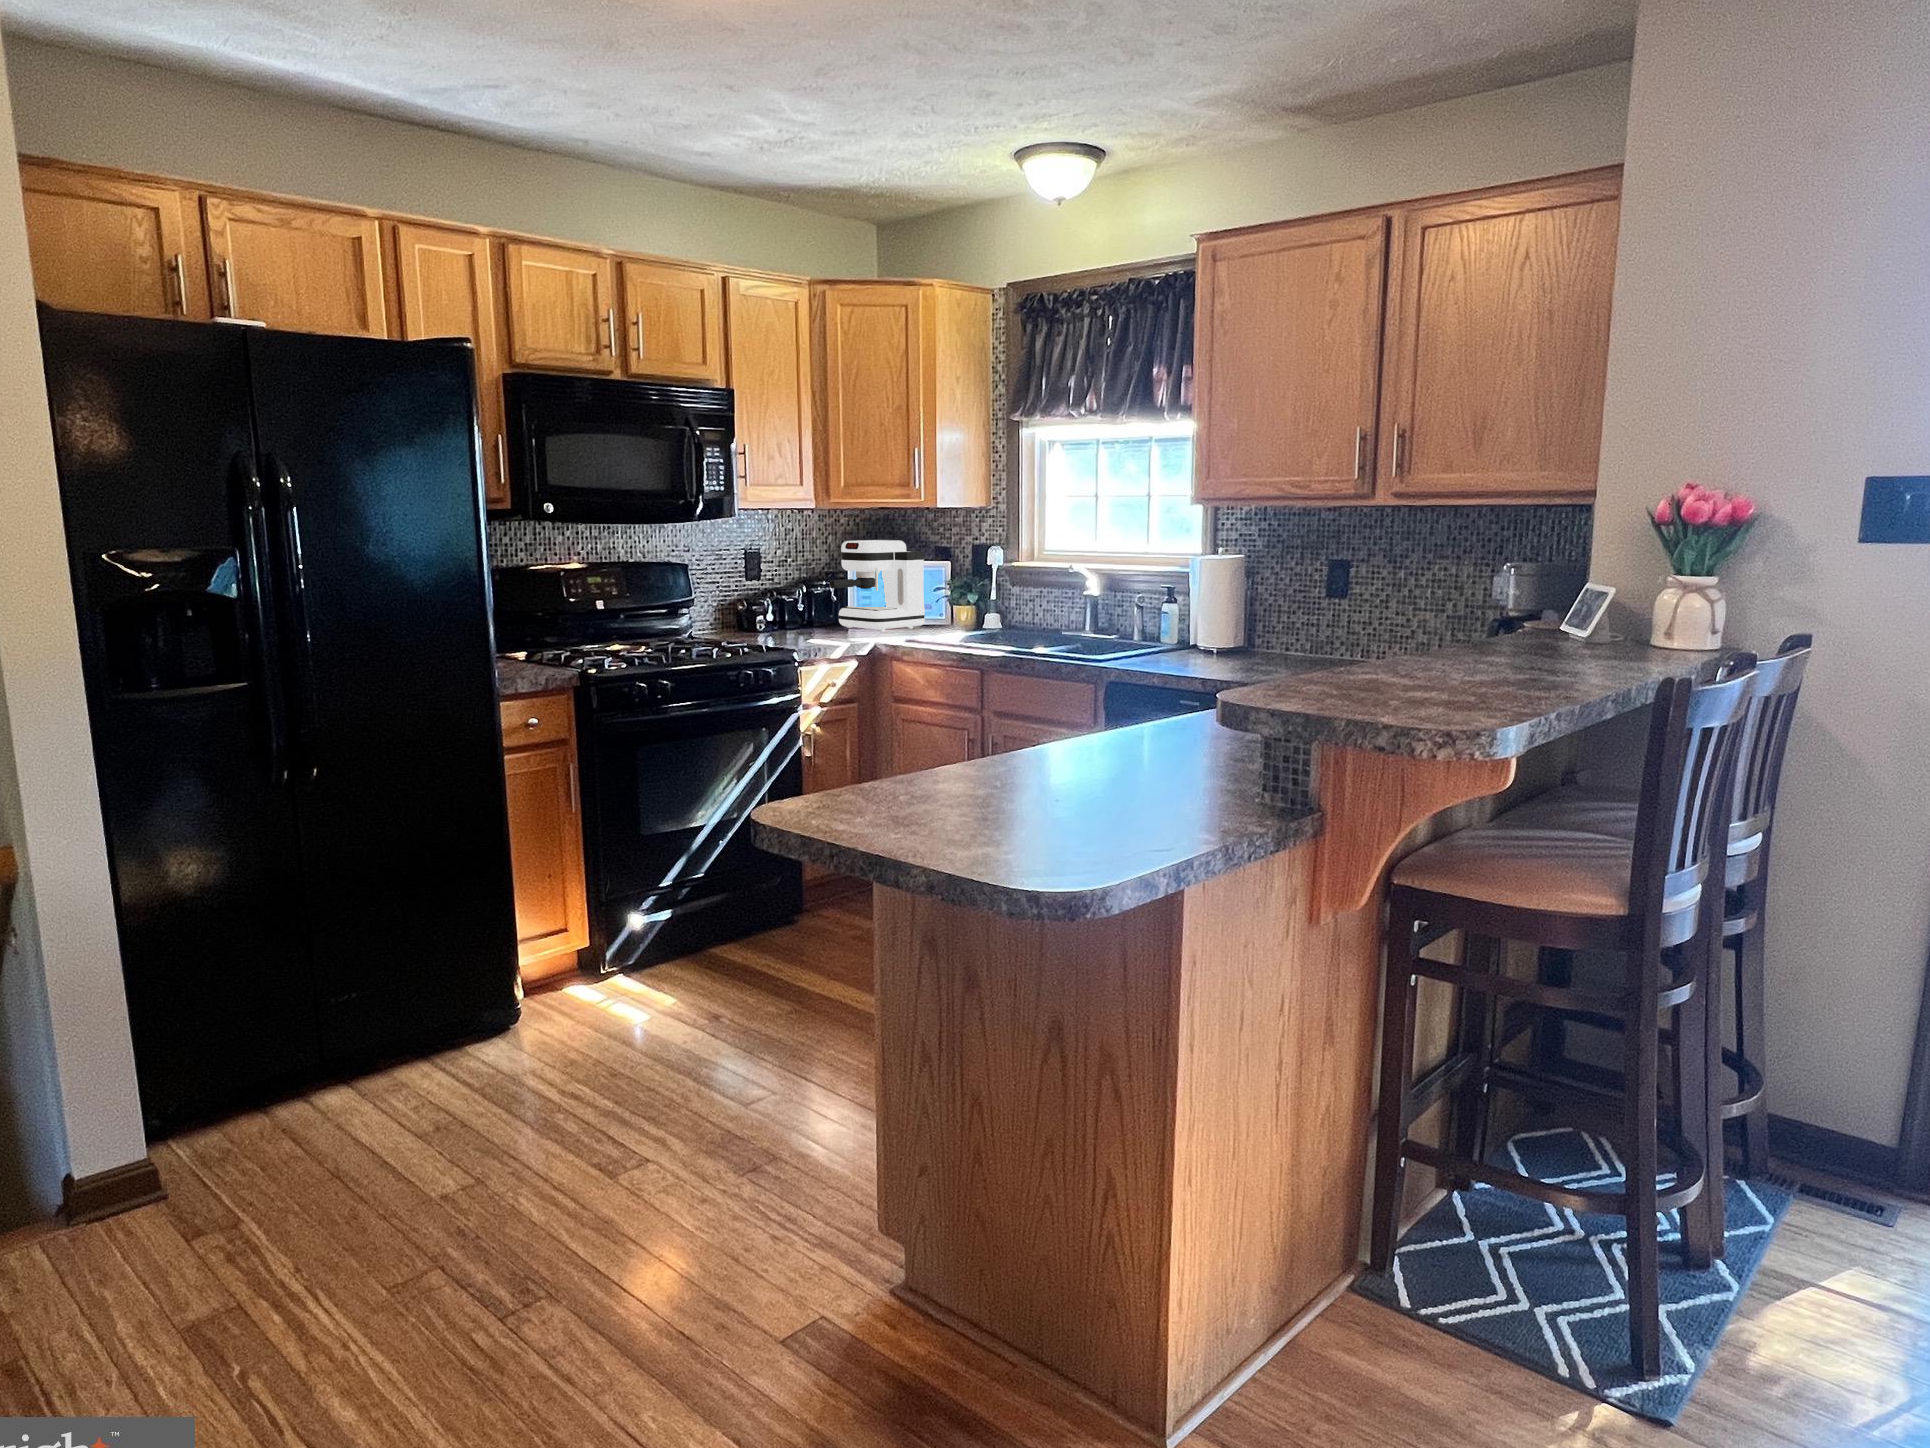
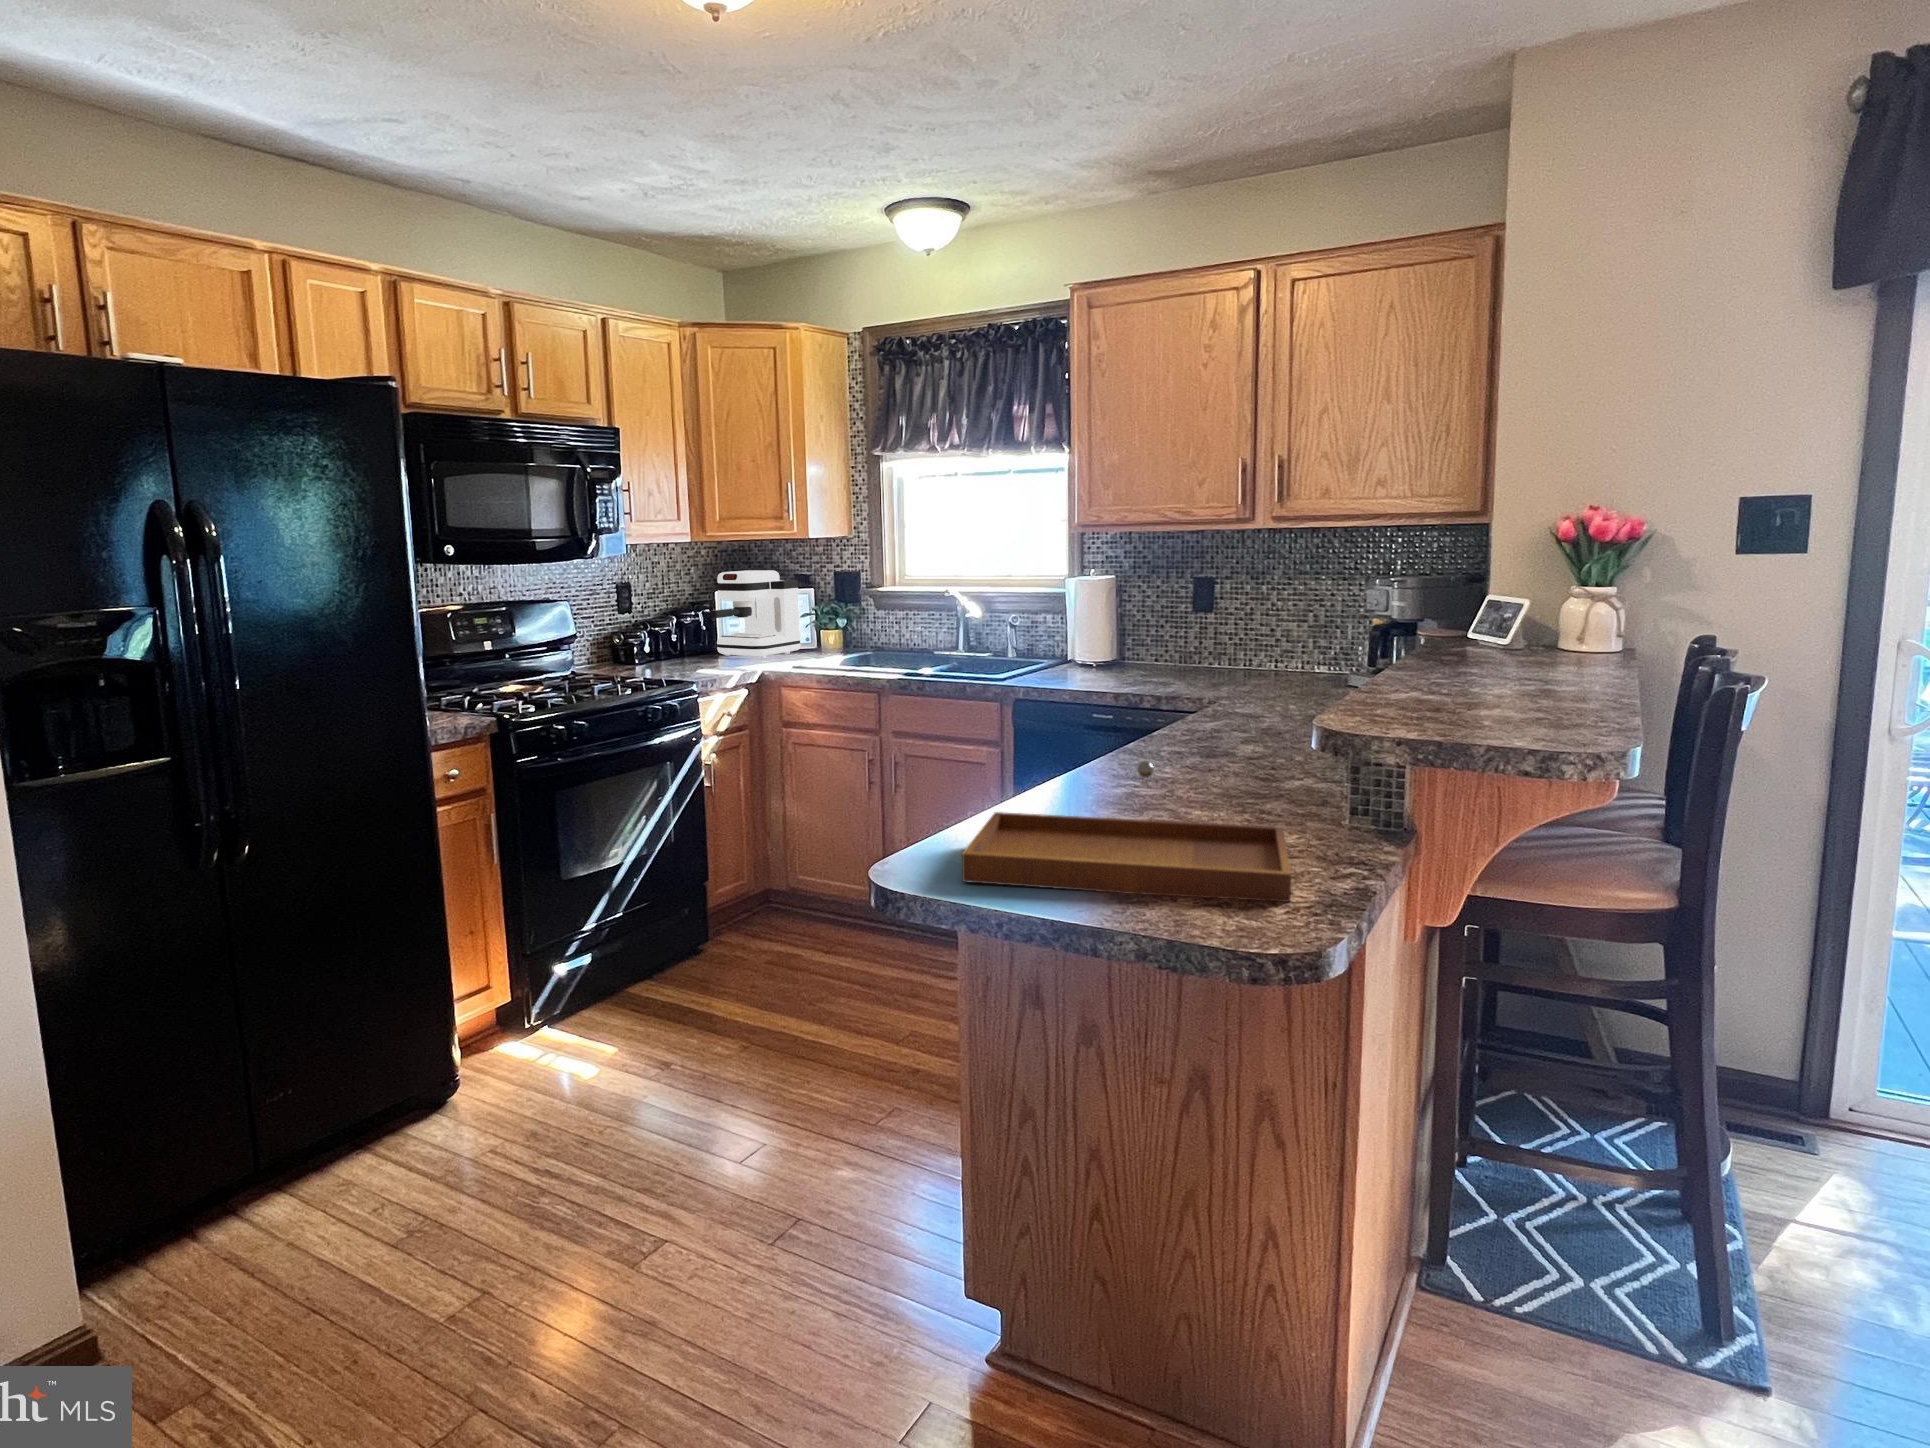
tray: none [800,715,1124,851] -> present [962,761,1291,902]

